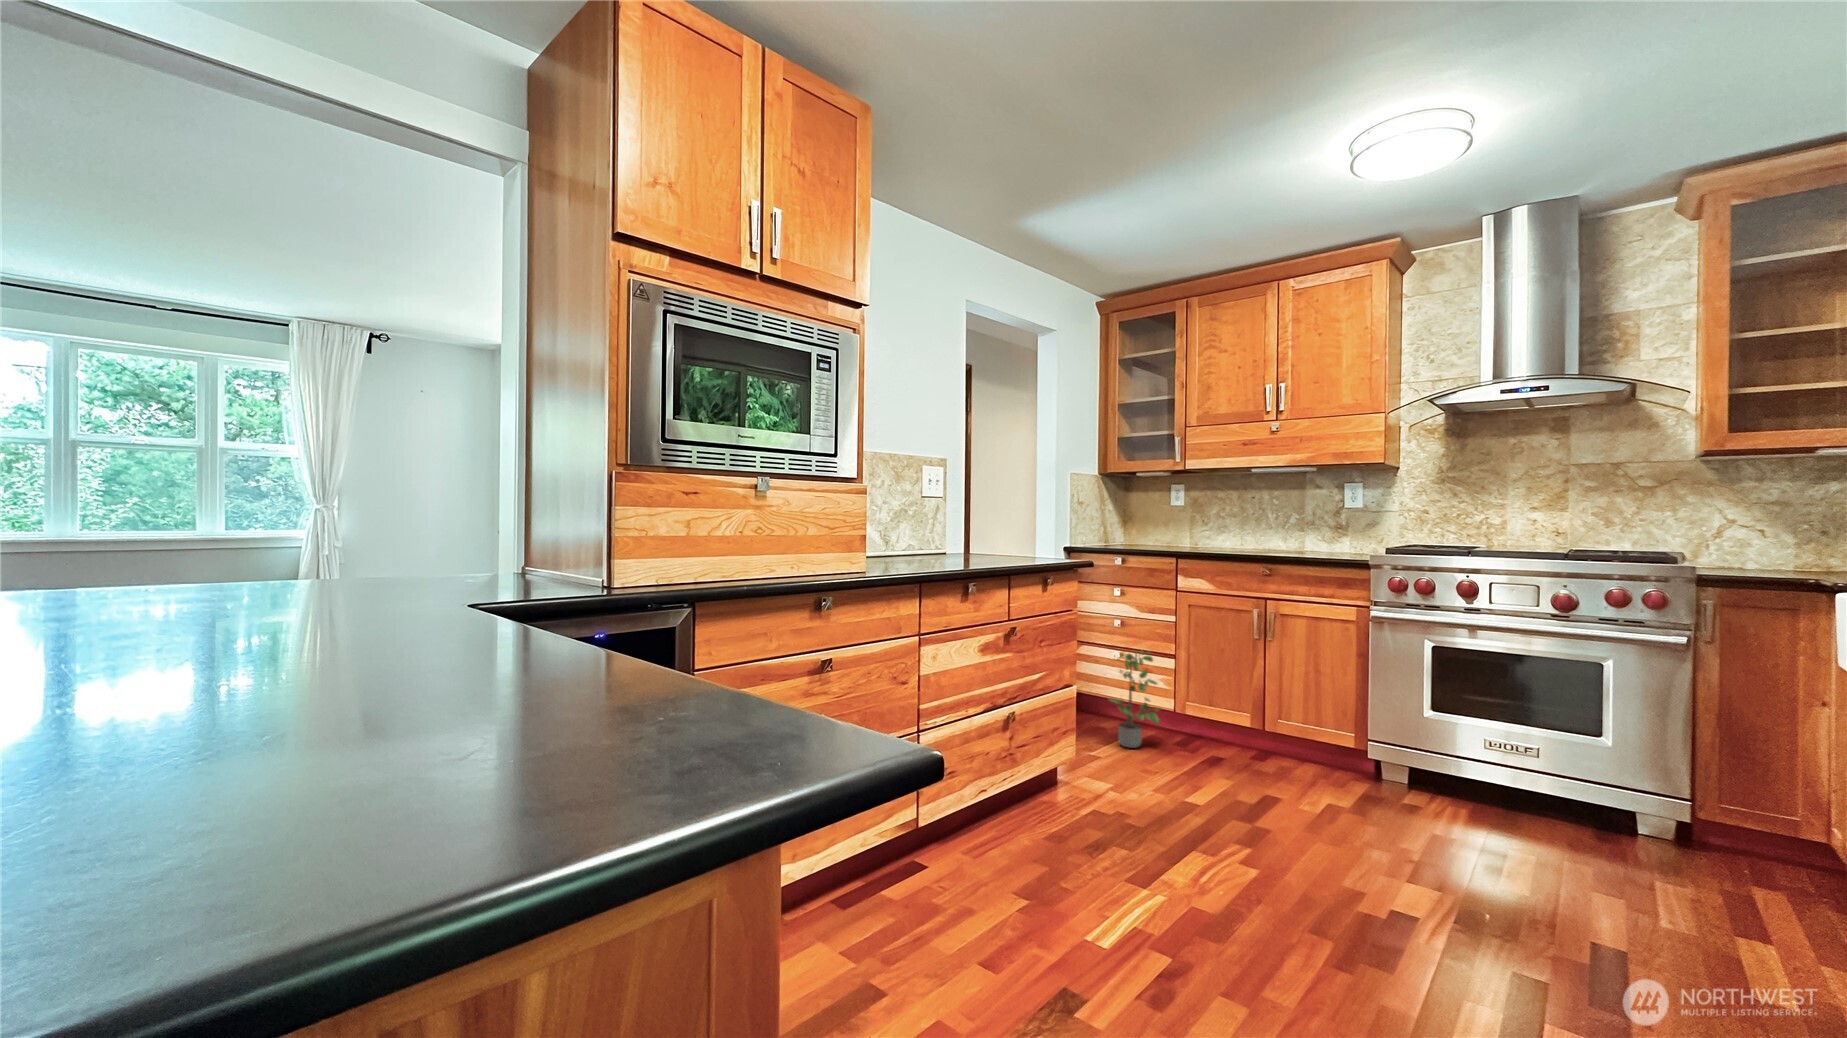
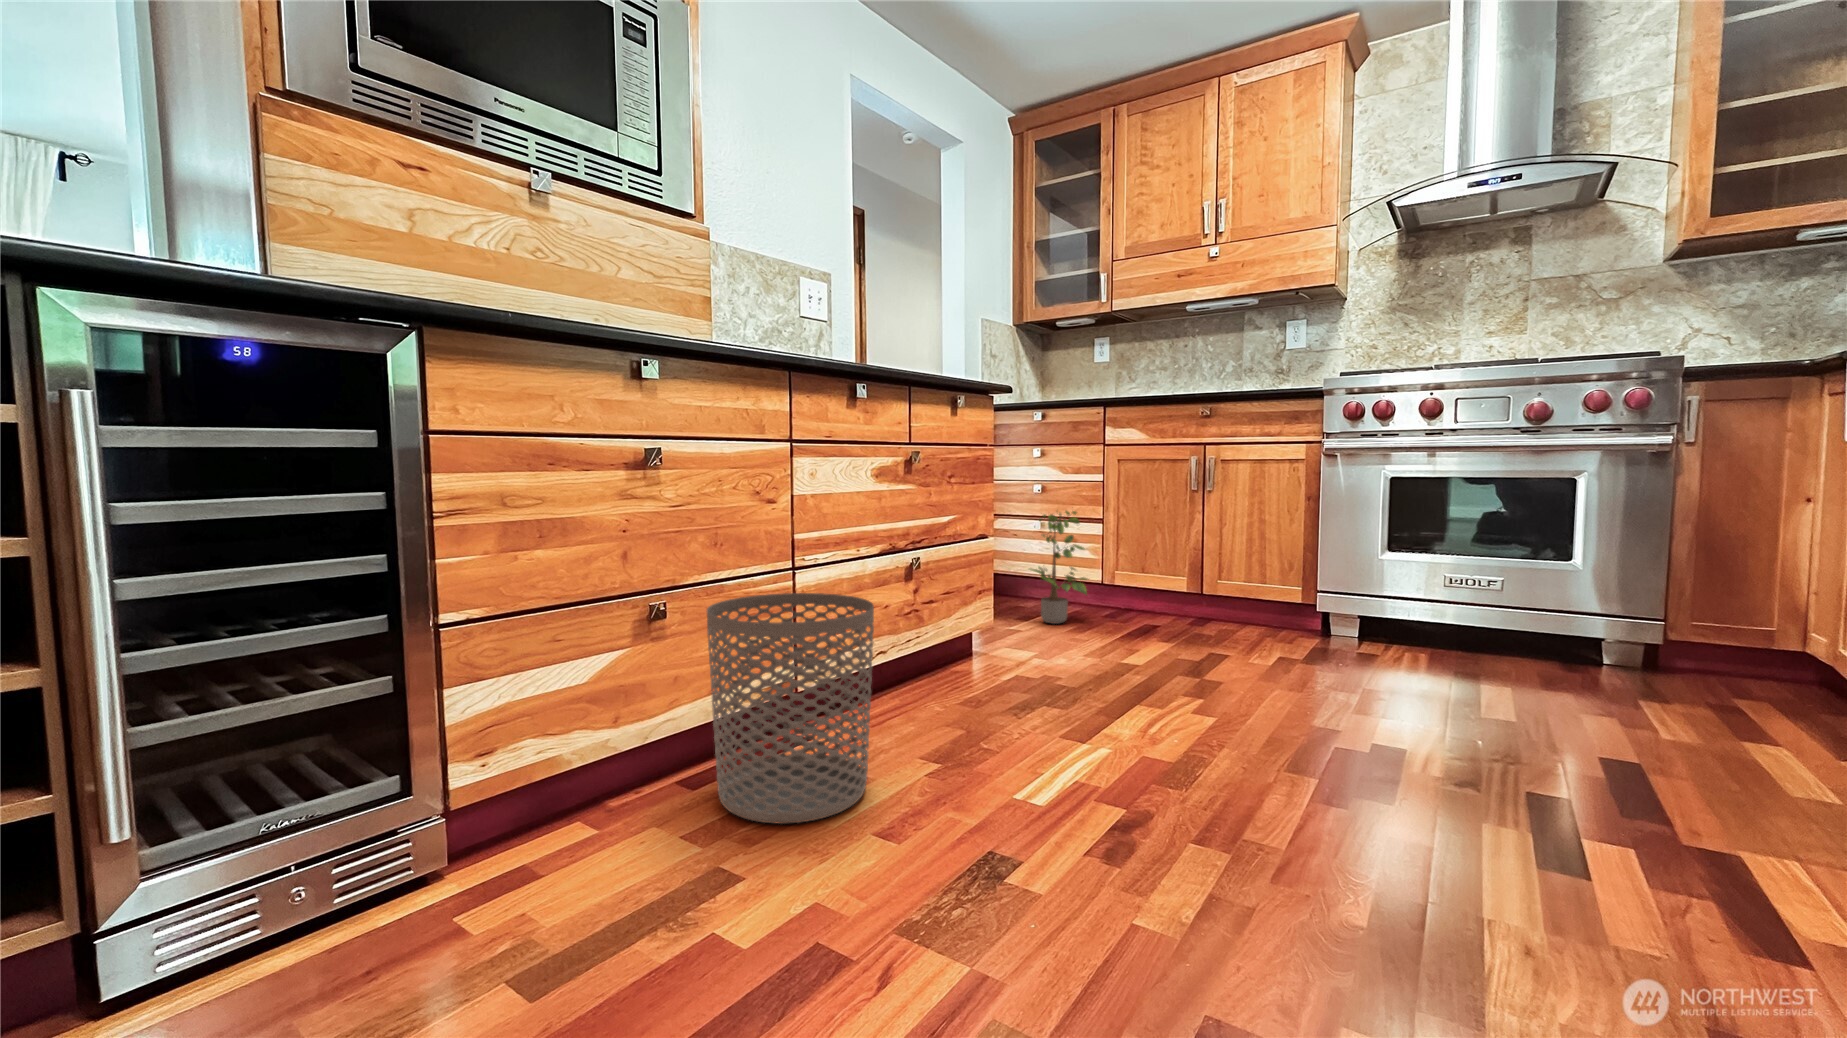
waste bin: none [863,763,981,950] -> present [706,593,874,824]

